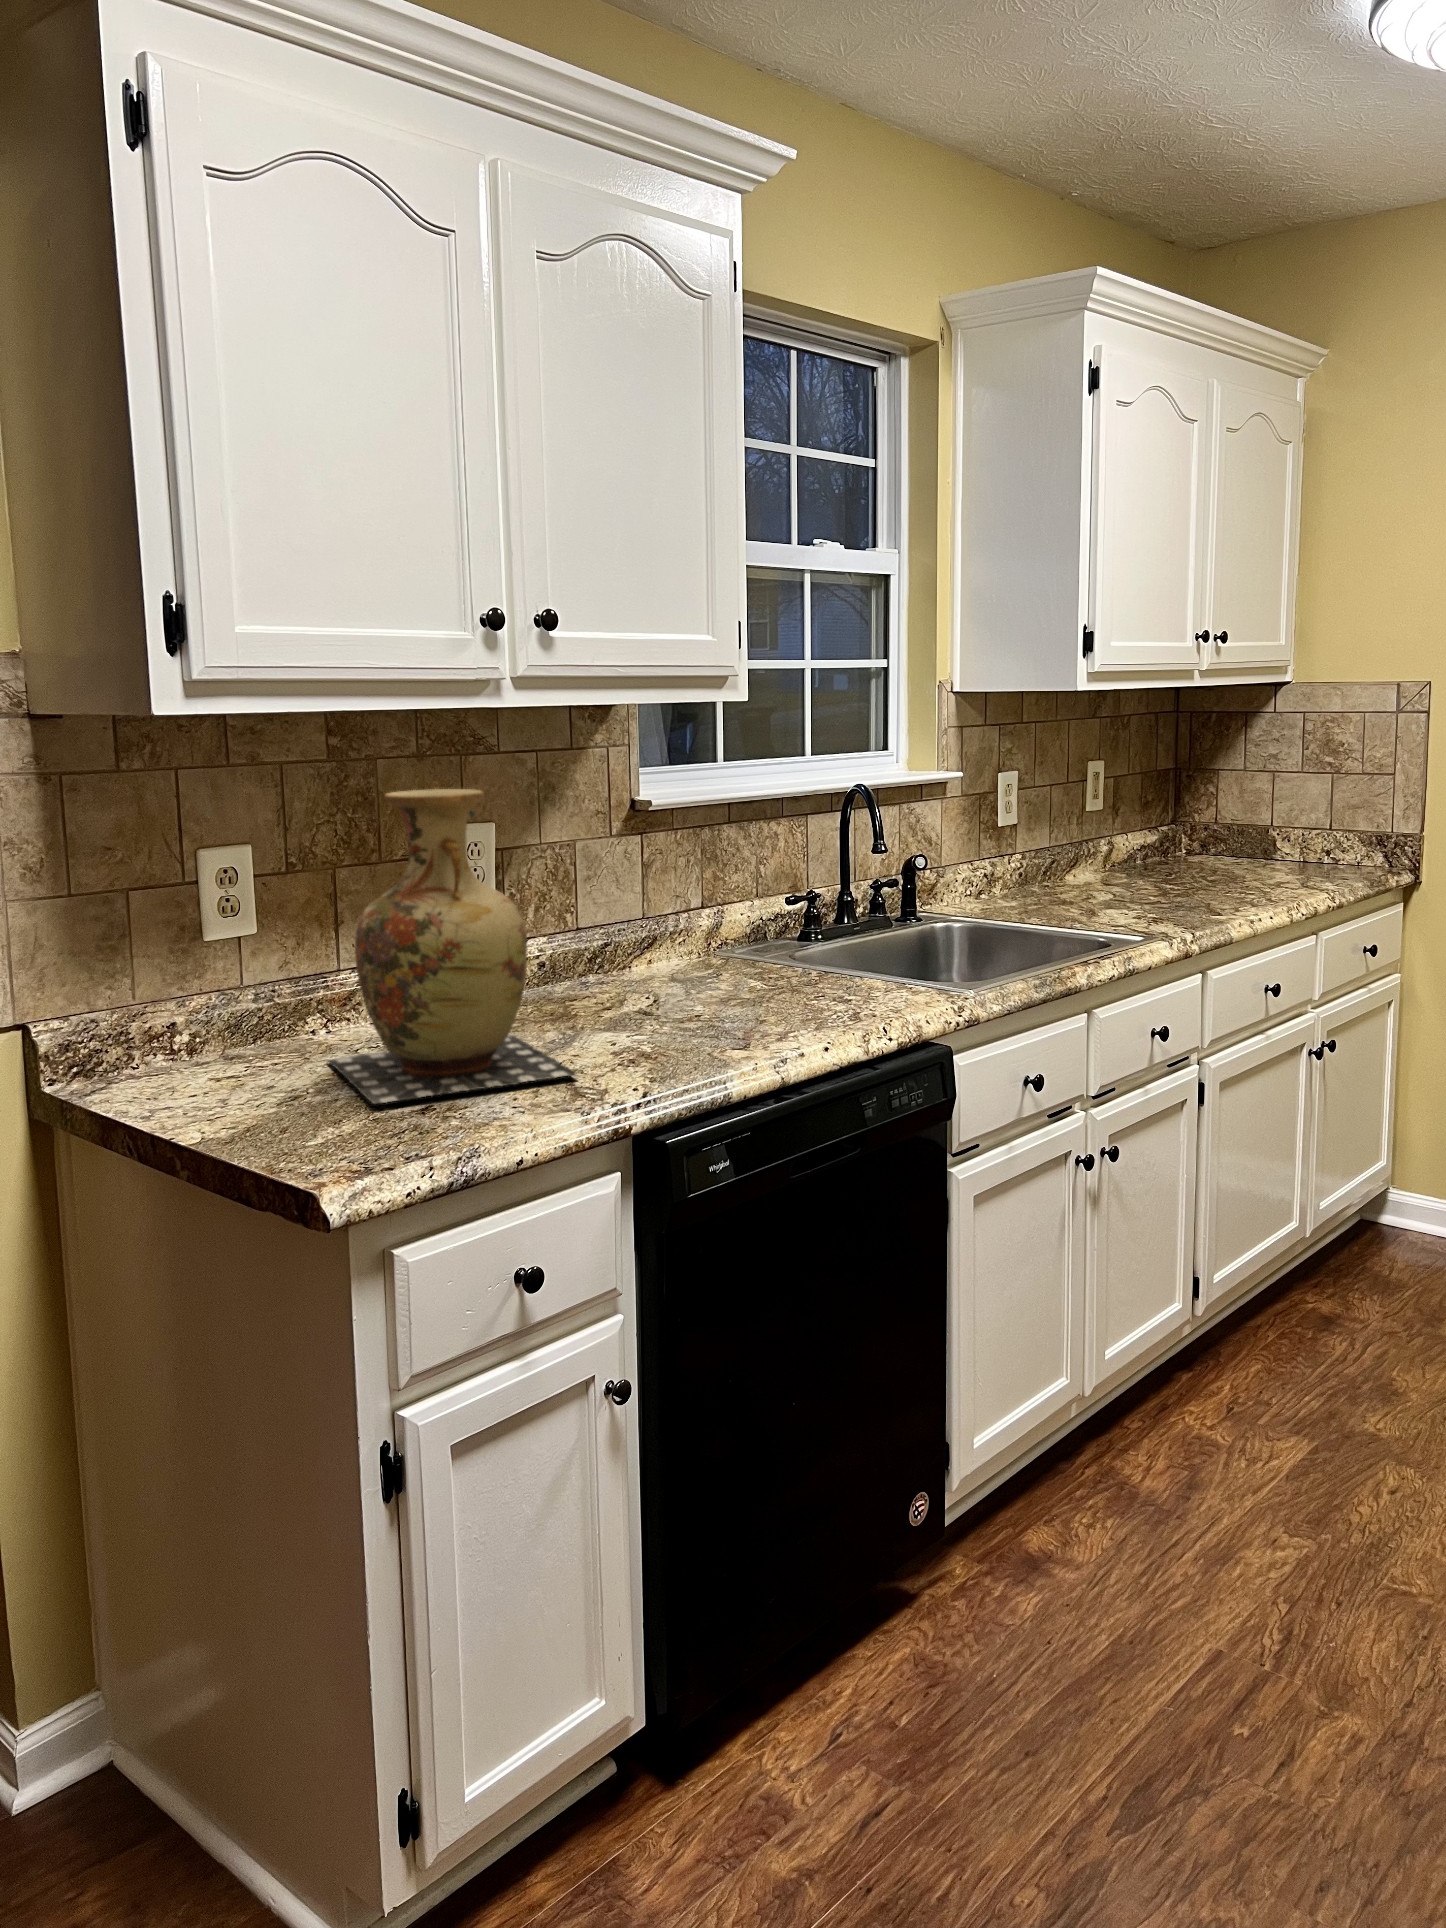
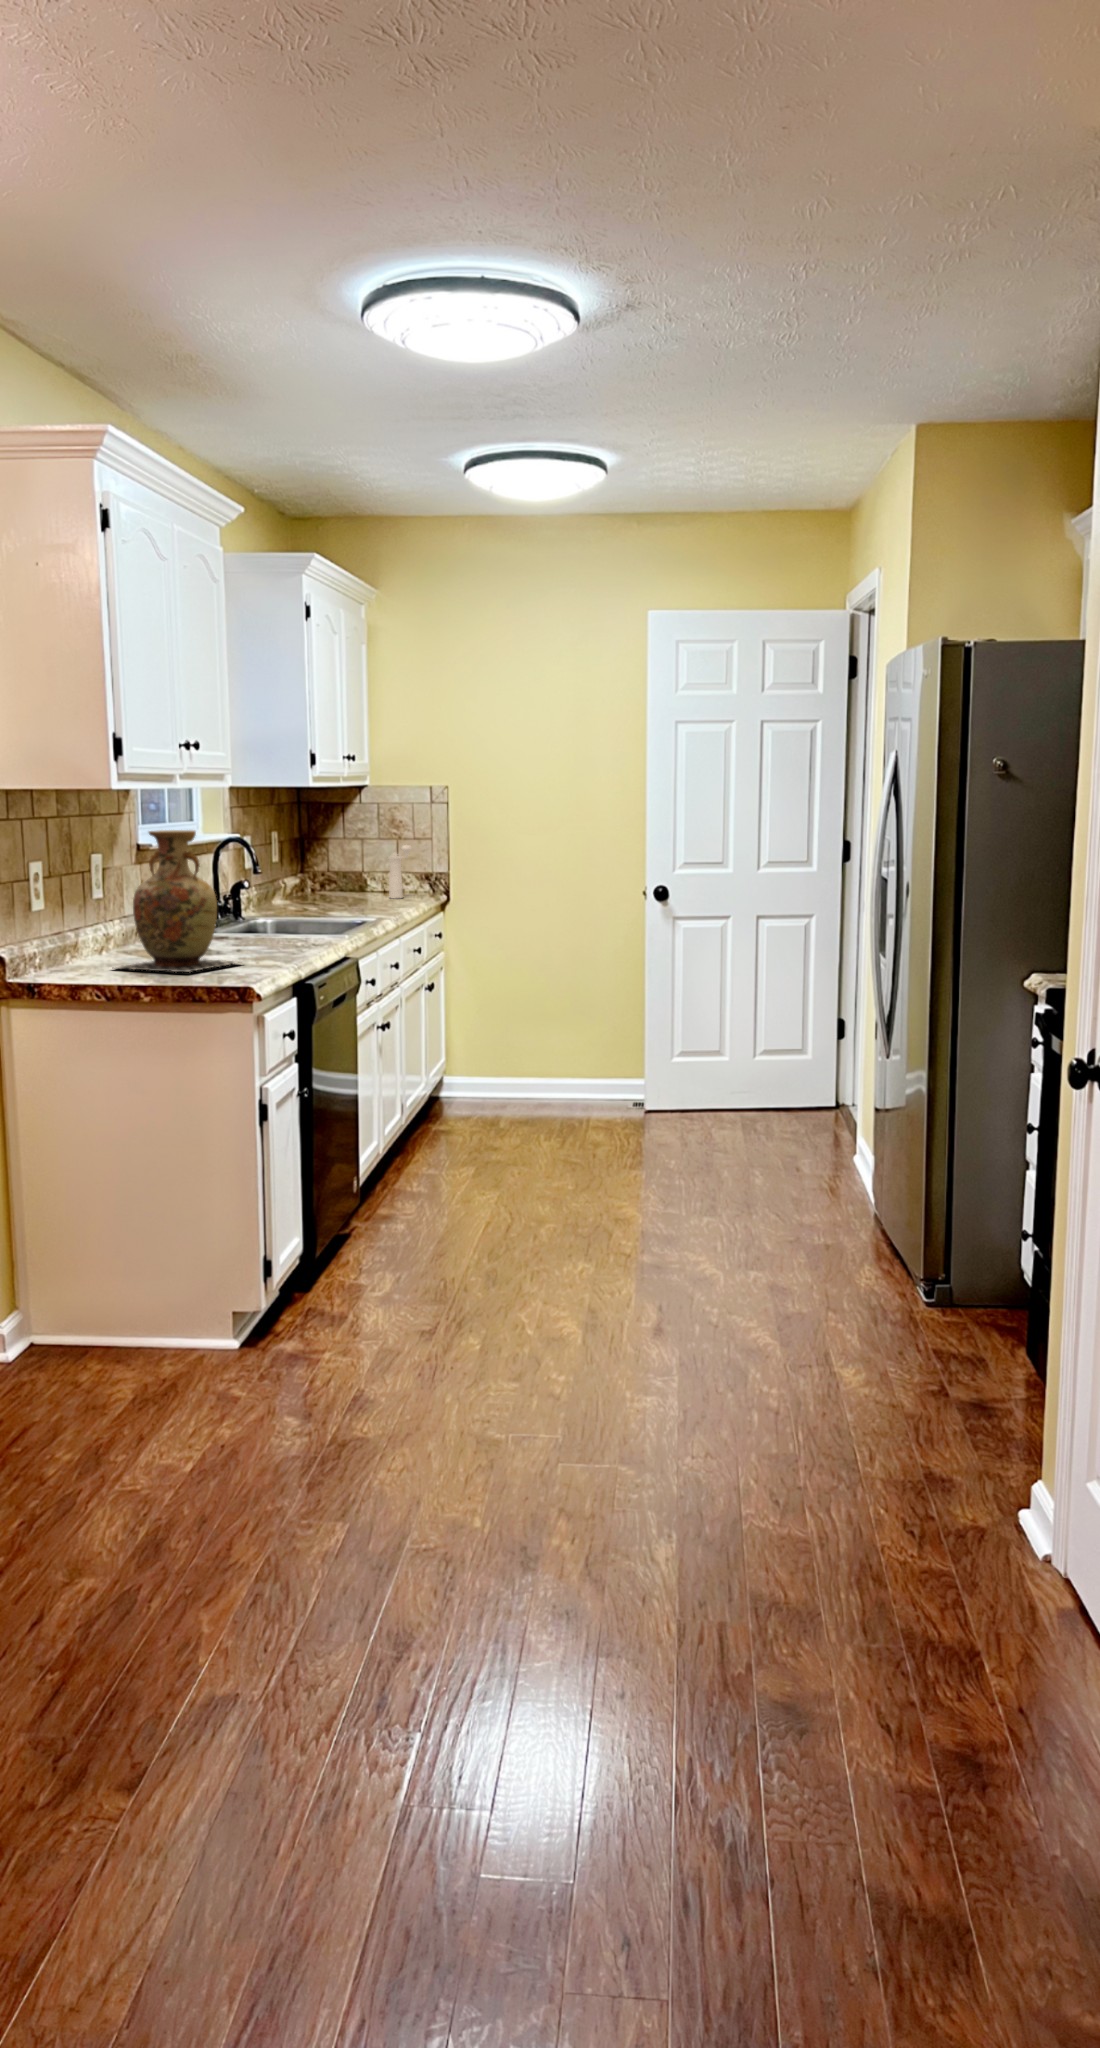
pepper mill: none [1303,784,1358,876] -> present [389,845,411,899]

